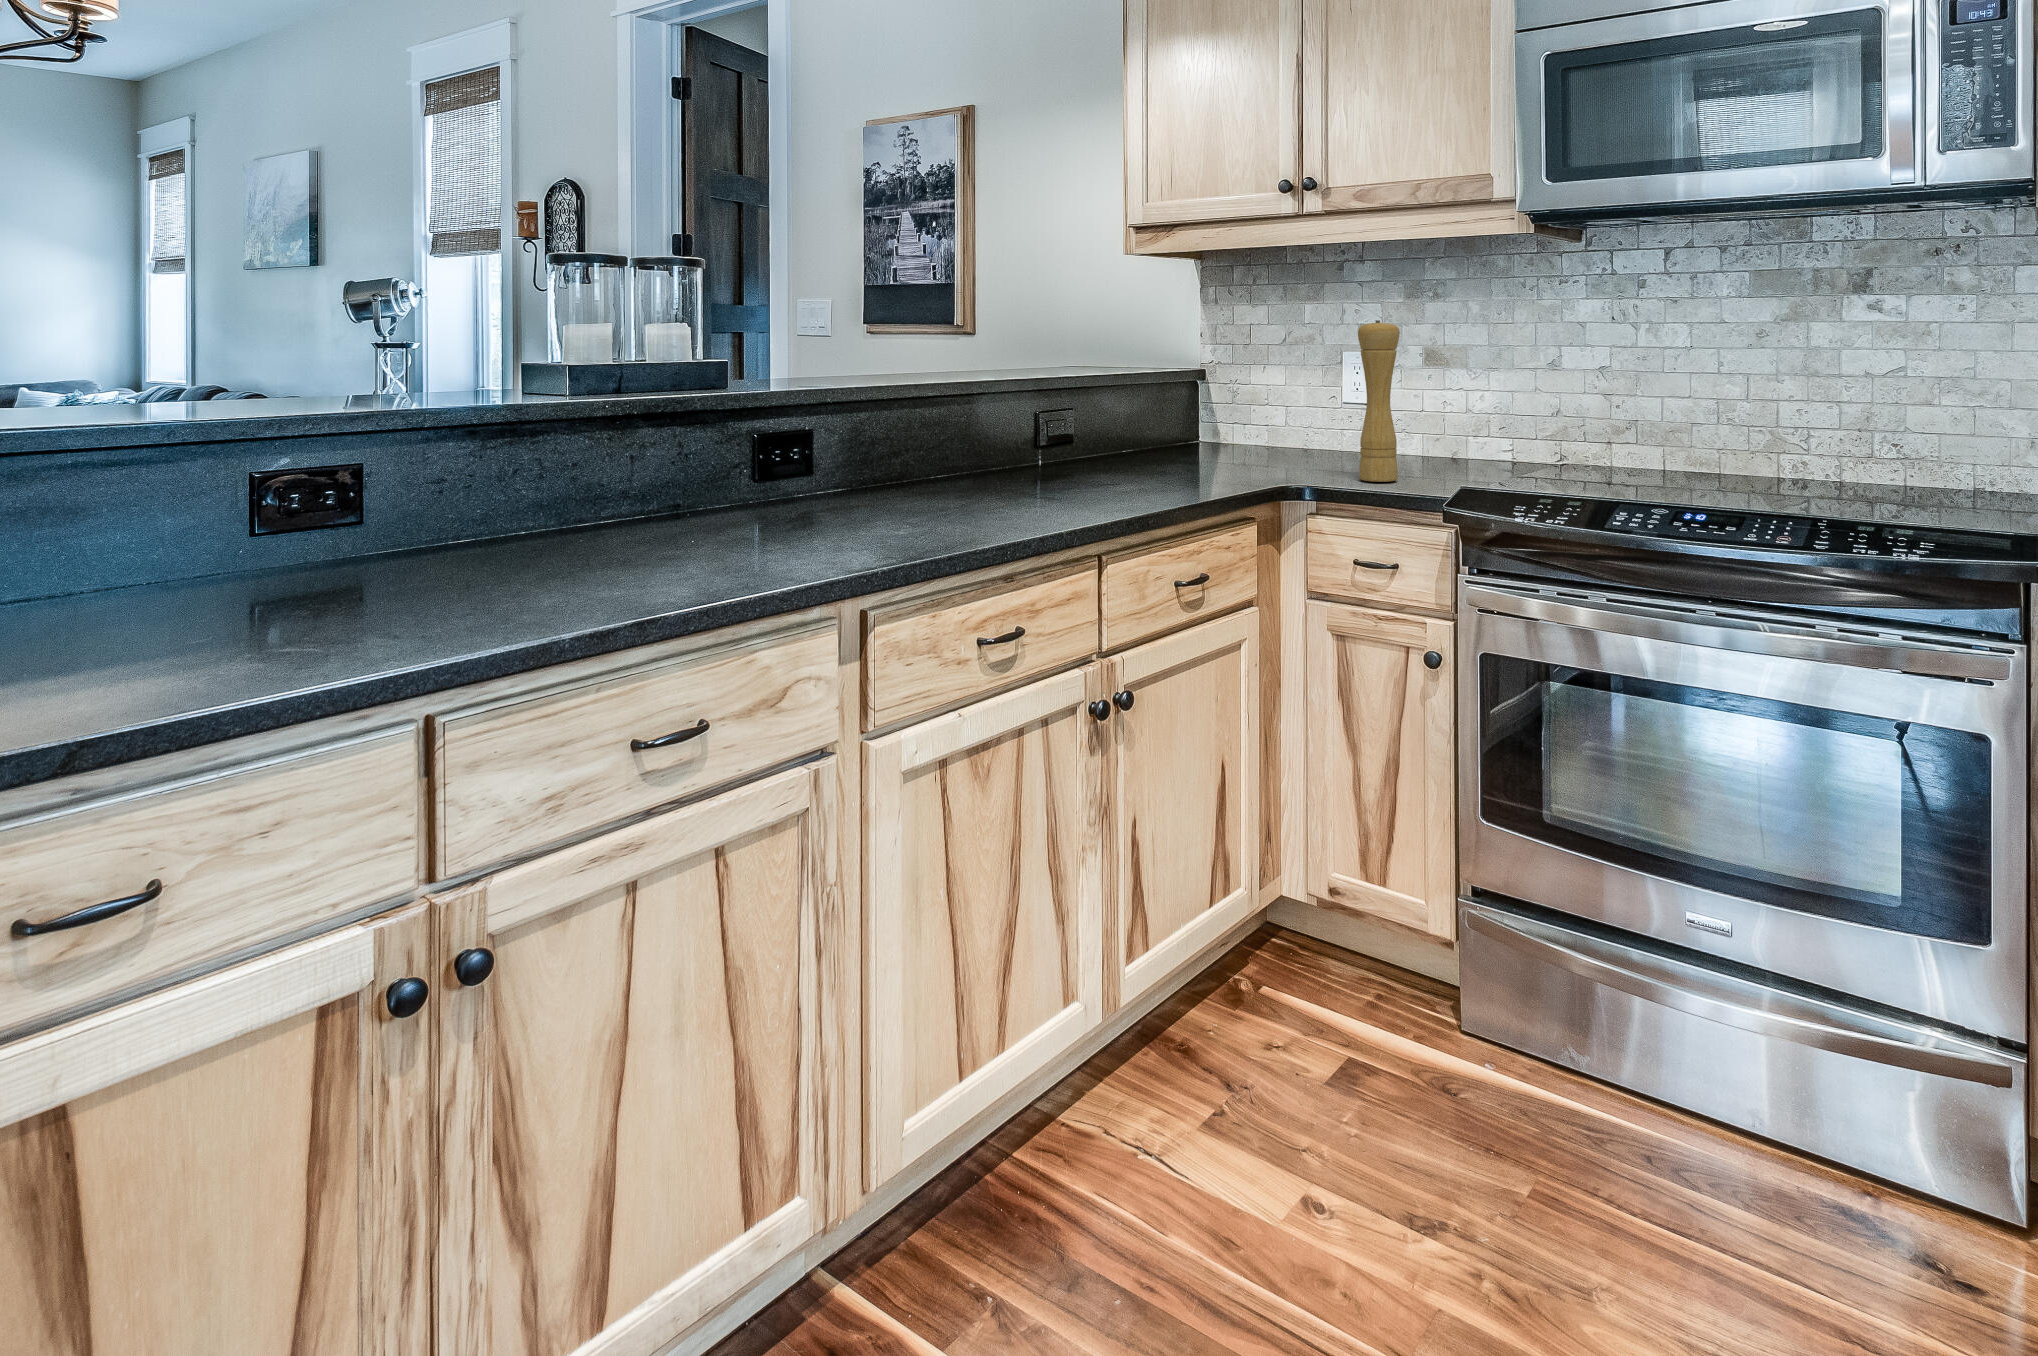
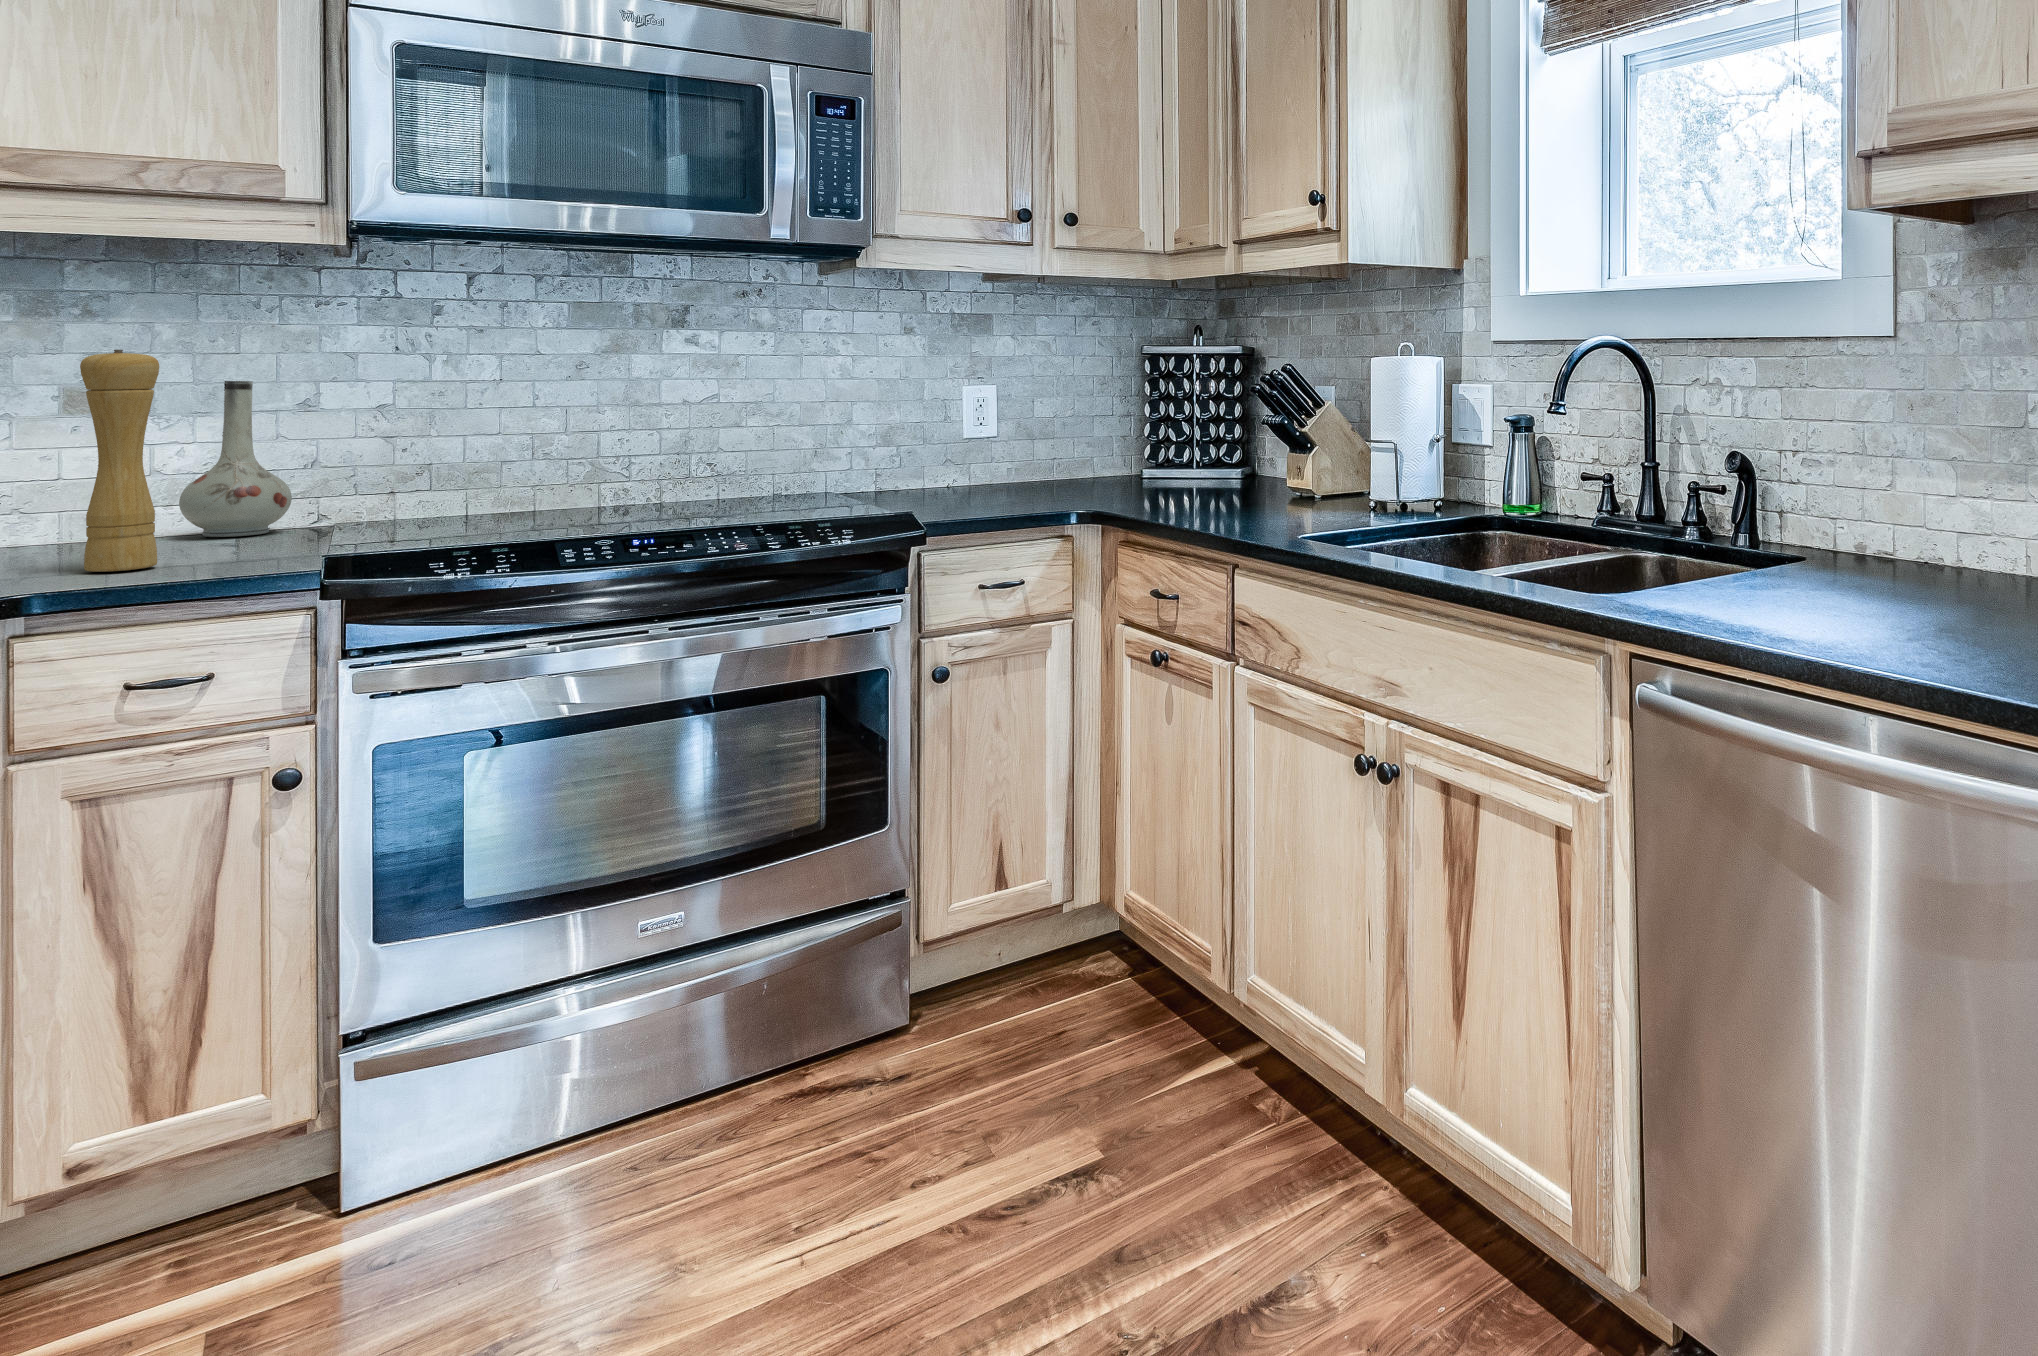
vase: none [1474,344,1542,466] -> present [179,381,292,537]

